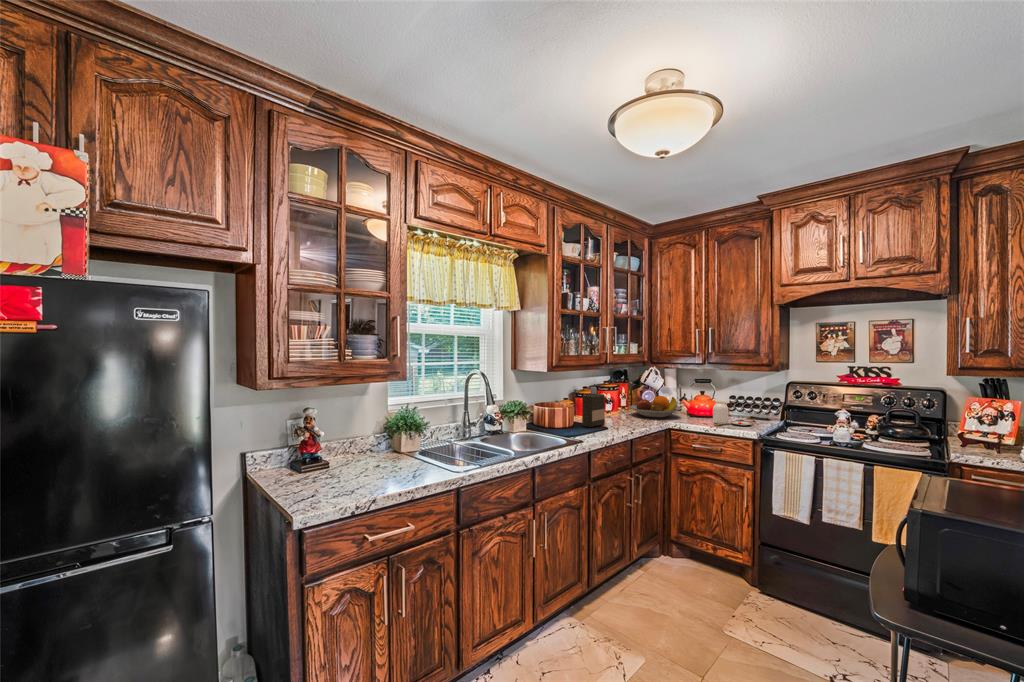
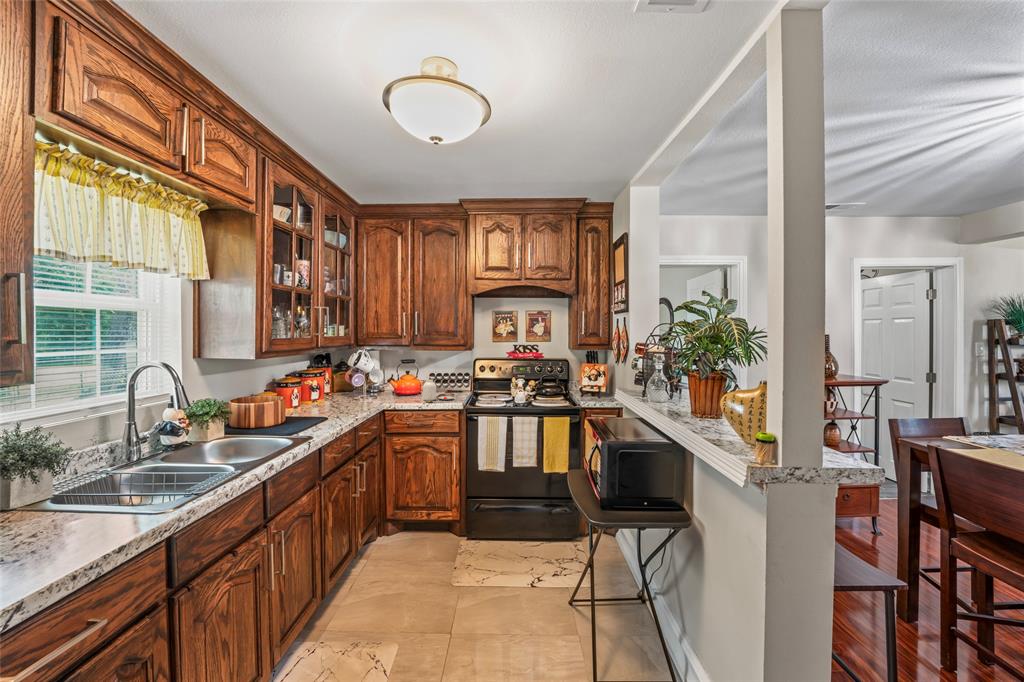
bottle: present [582,387,605,427] -> none [297,375,323,421]
fruit bowl: present [630,396,680,418] -> none [341,379,391,402]

